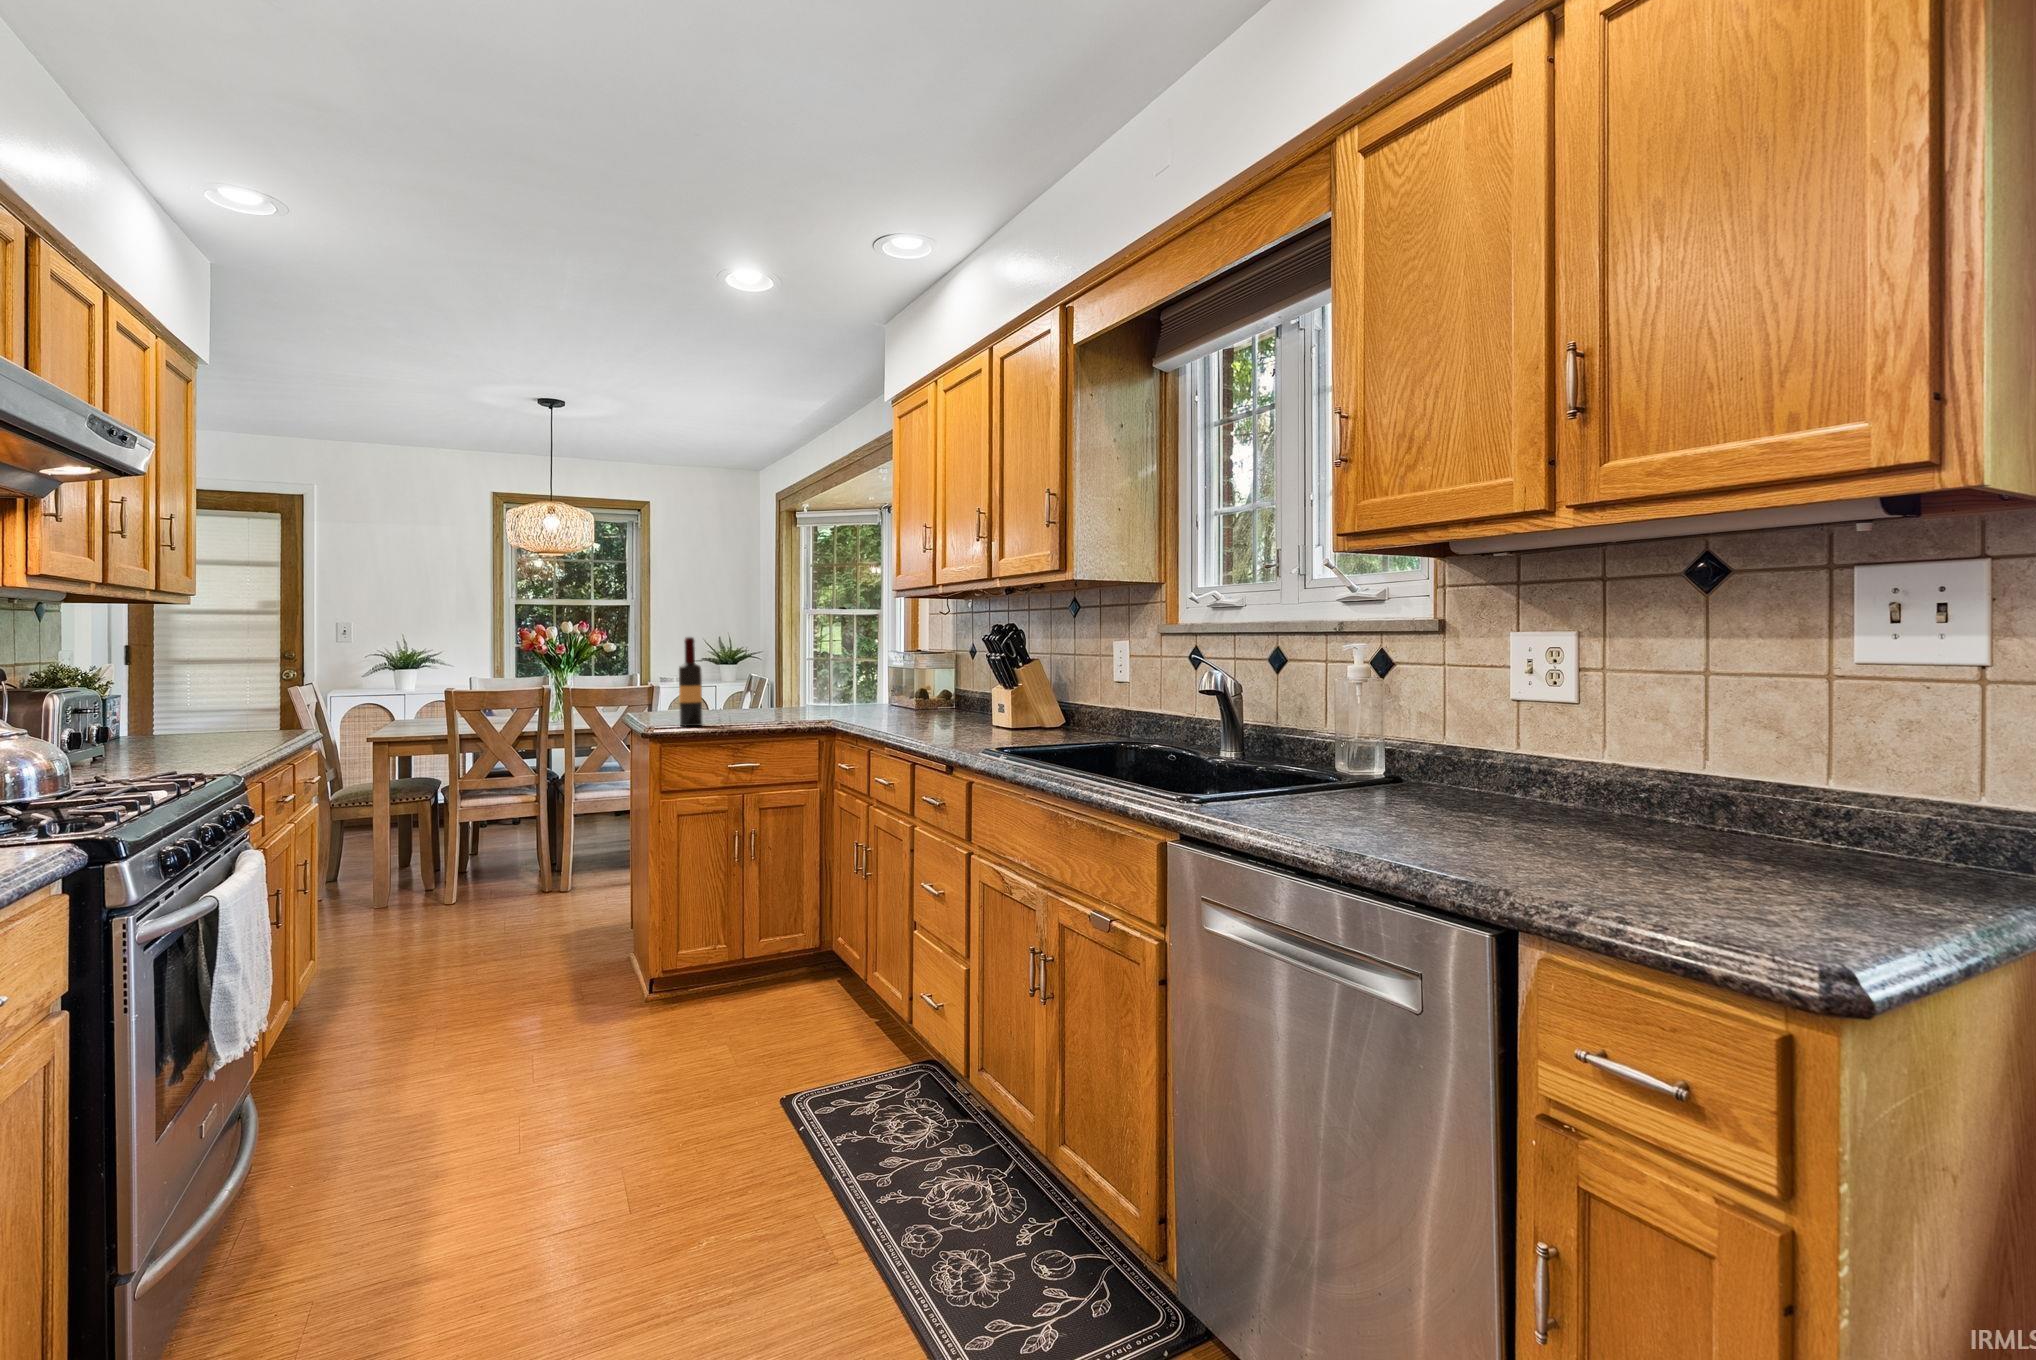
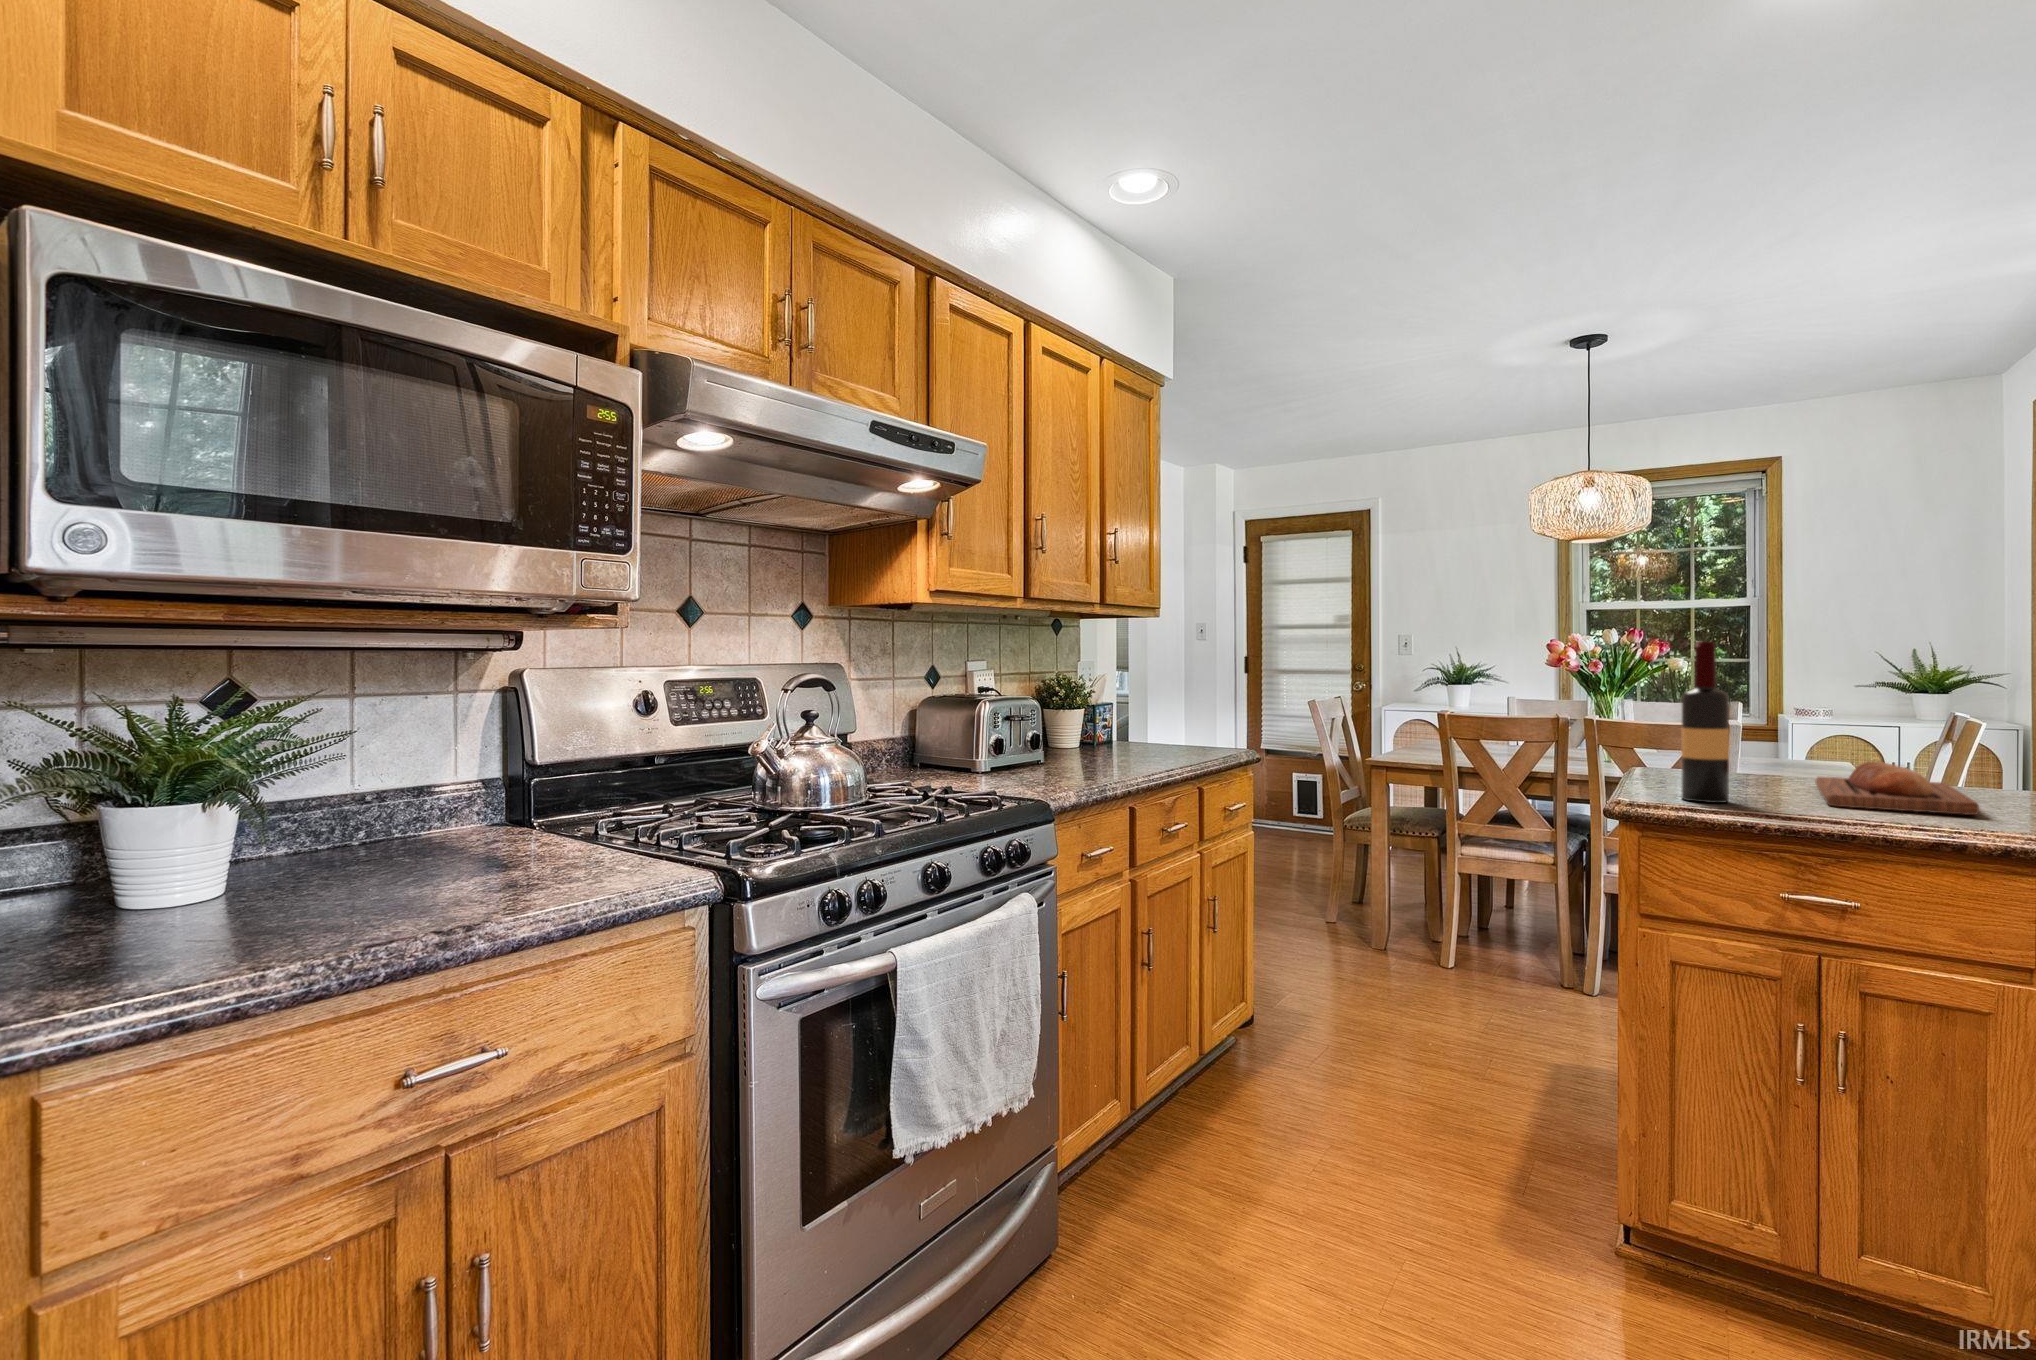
bread loaf: none [726,700,798,723] -> present [1815,762,1979,815]

